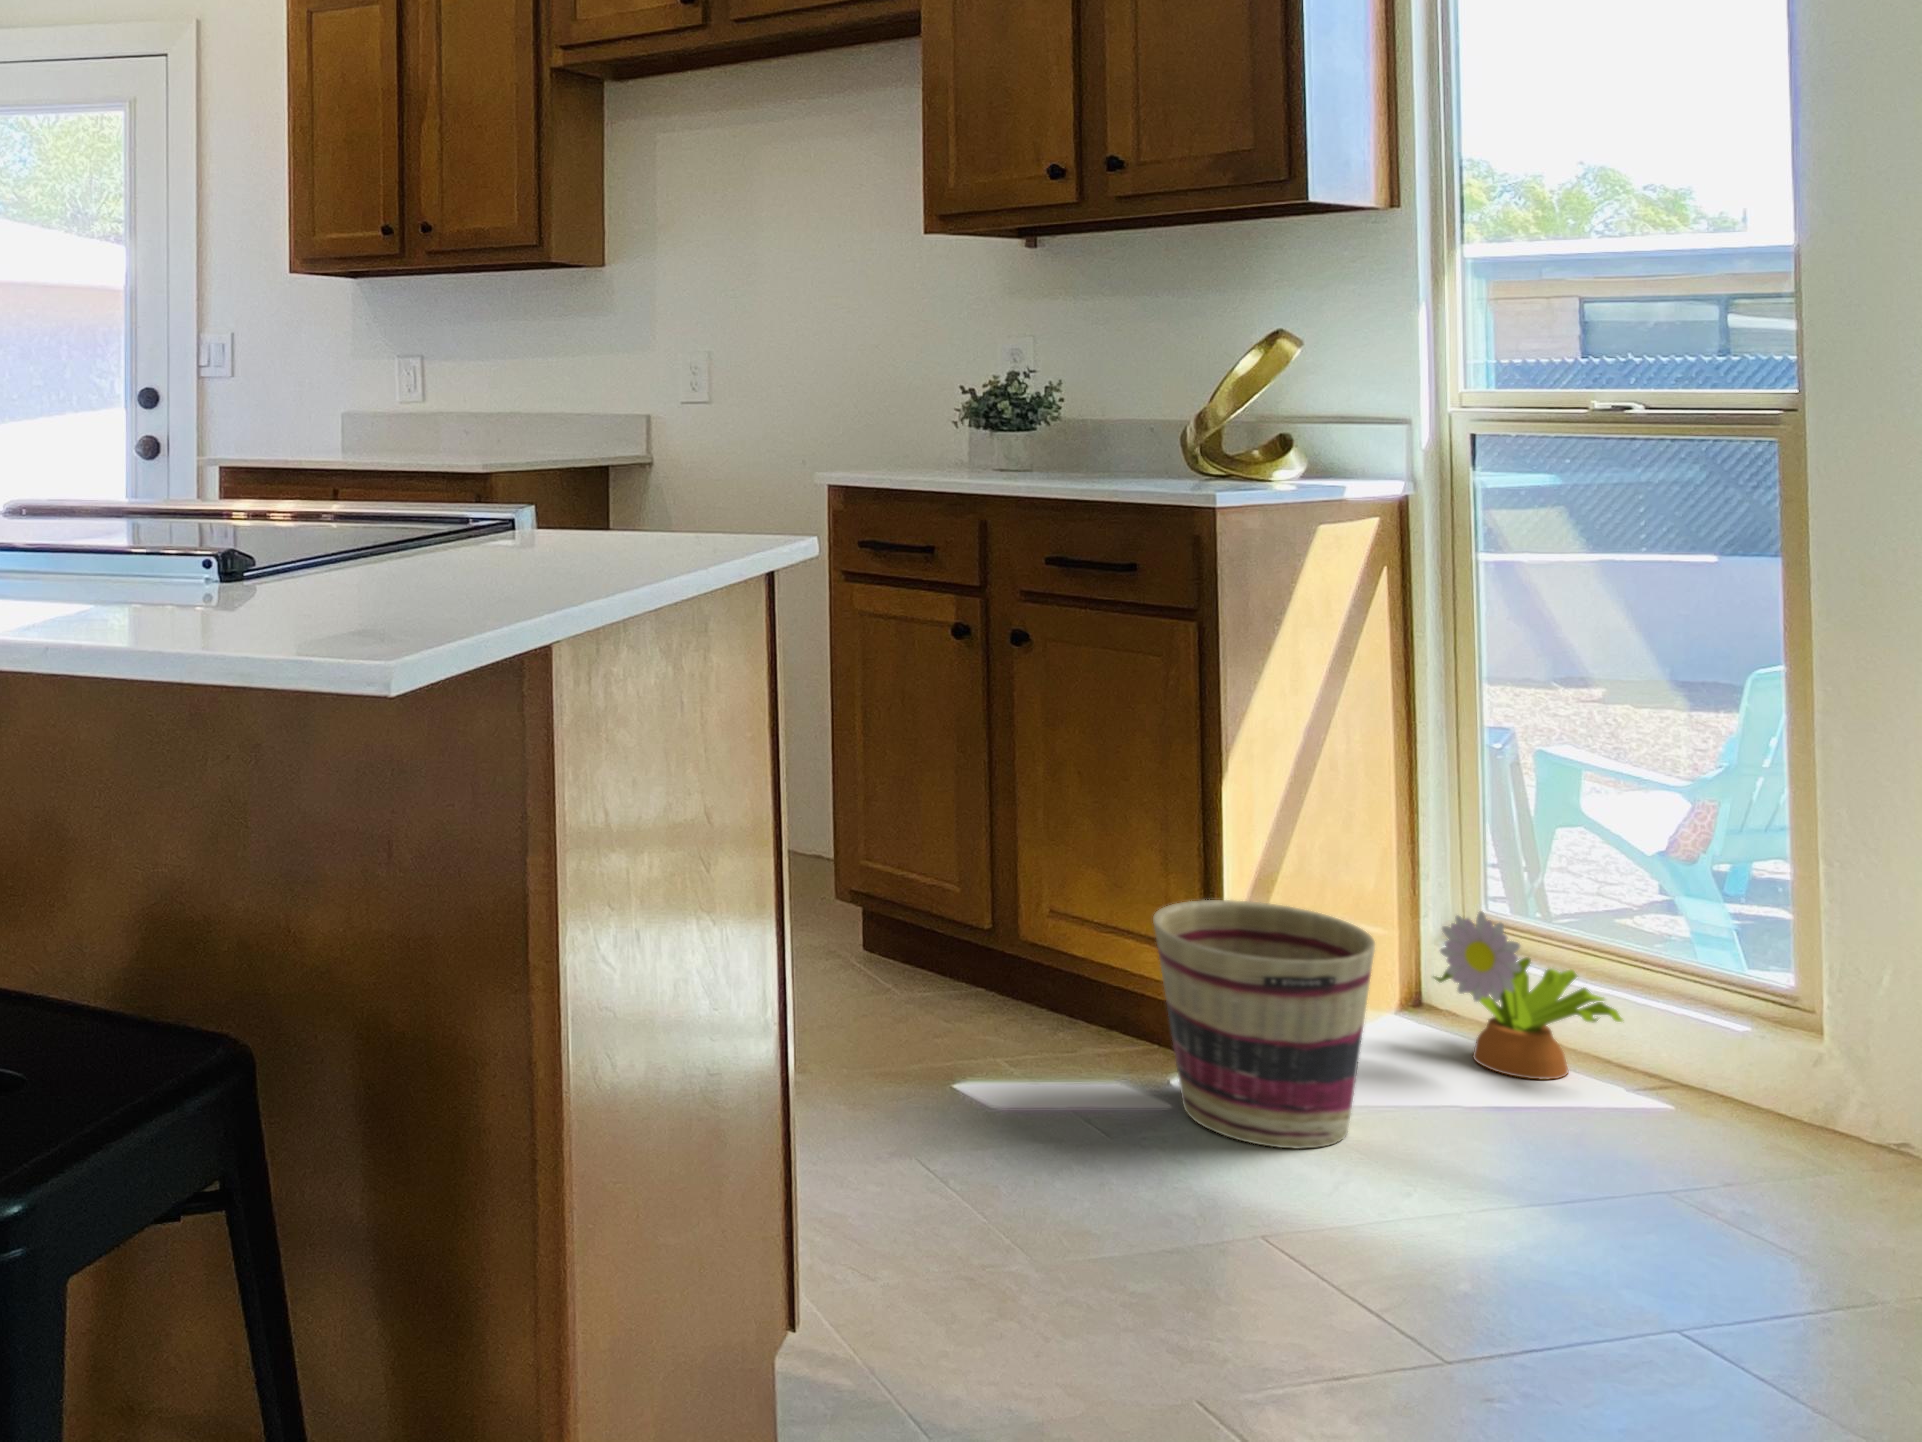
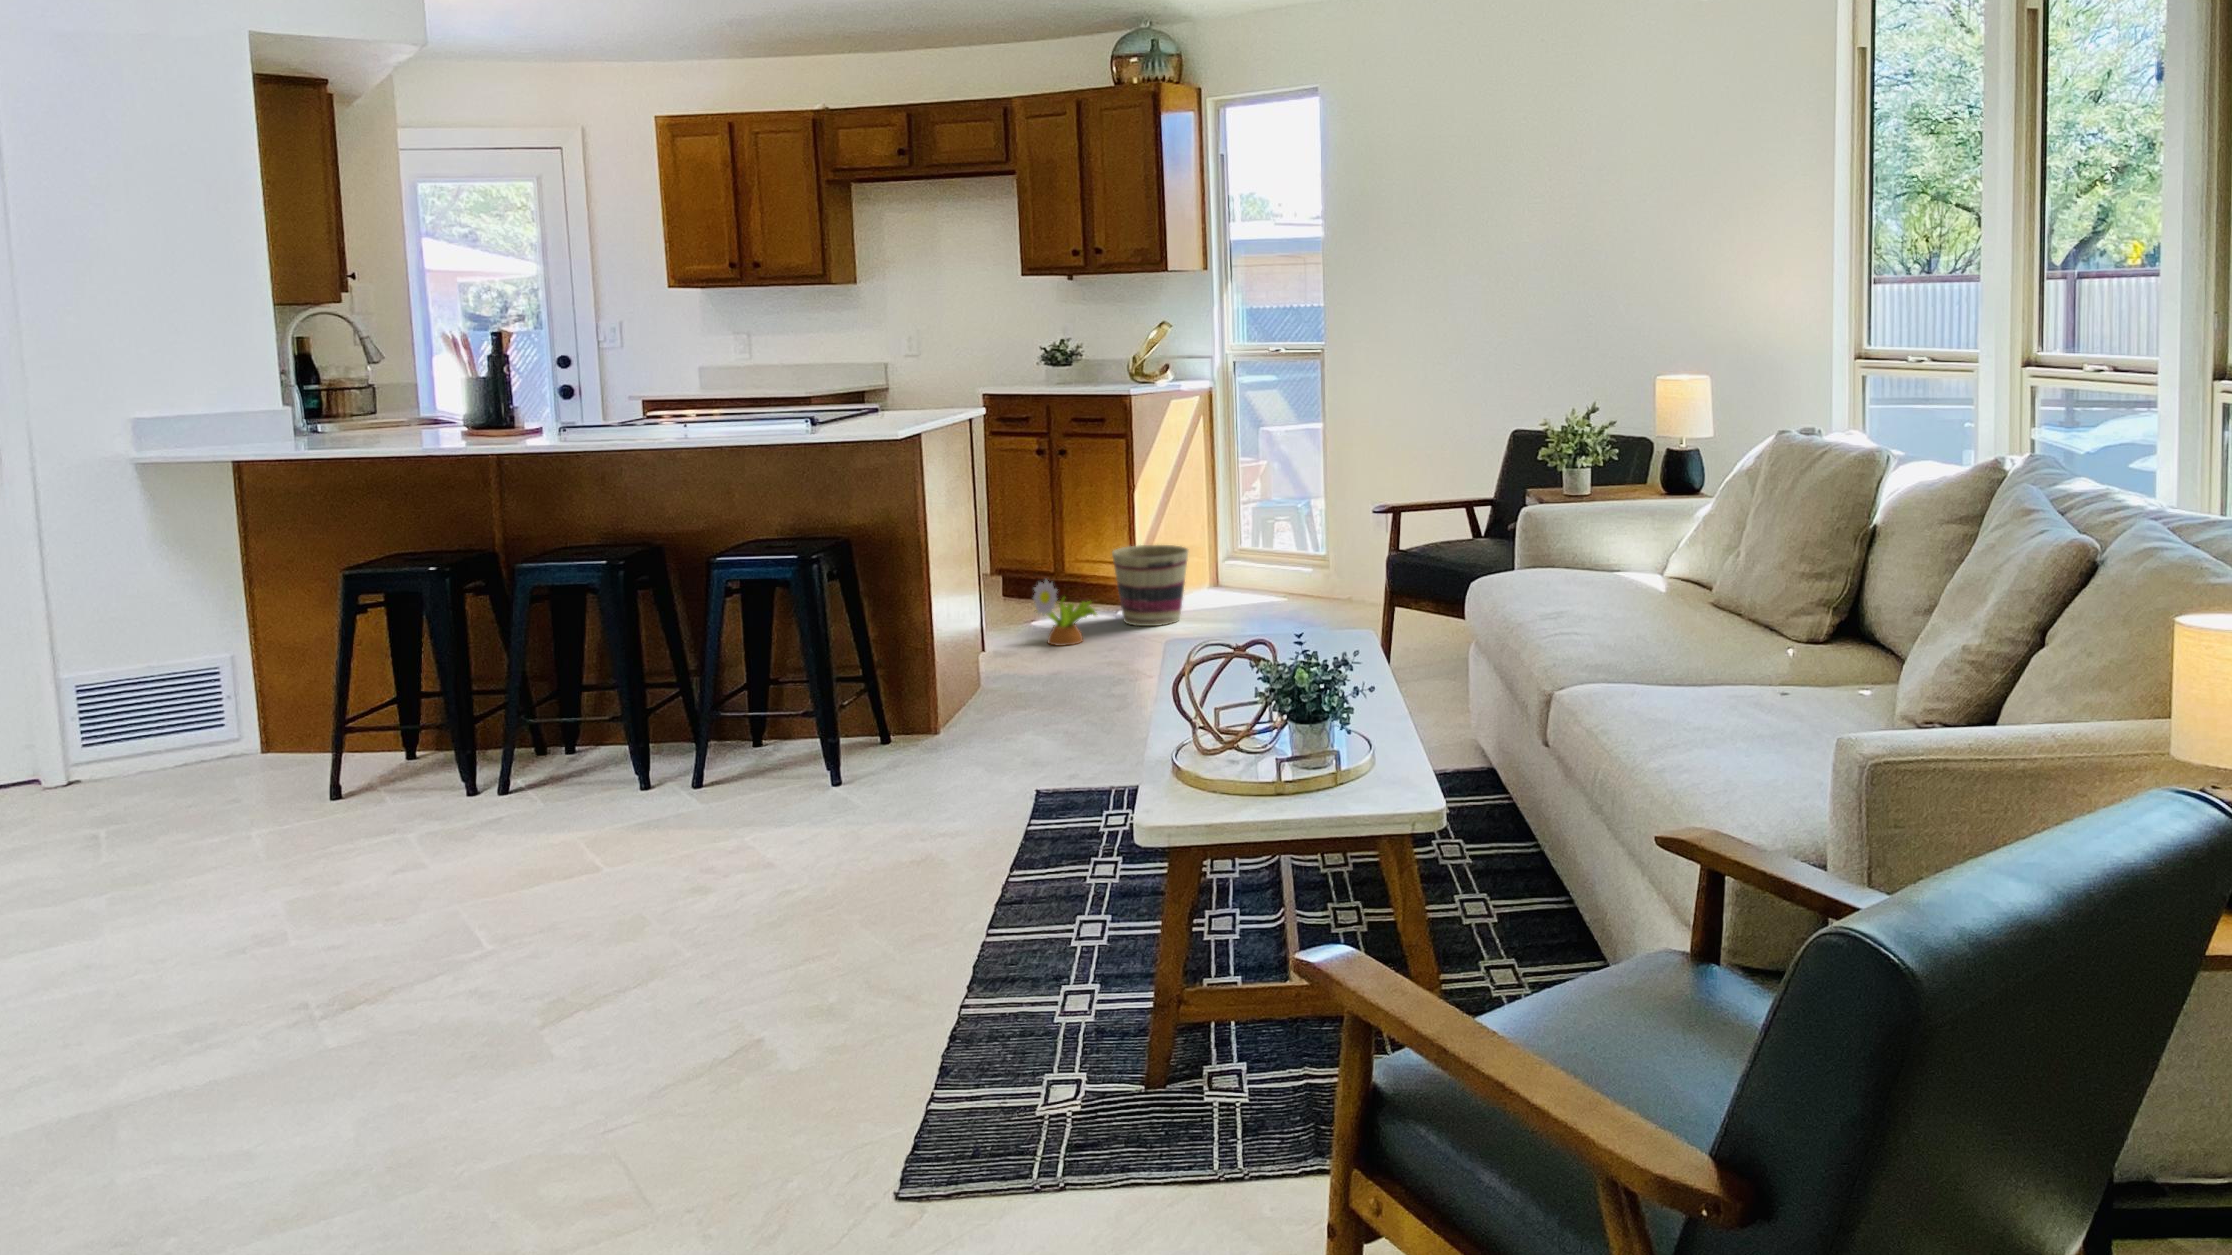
decorative plant: present [1434,911,1623,1079] -> present [1033,580,1097,646]

